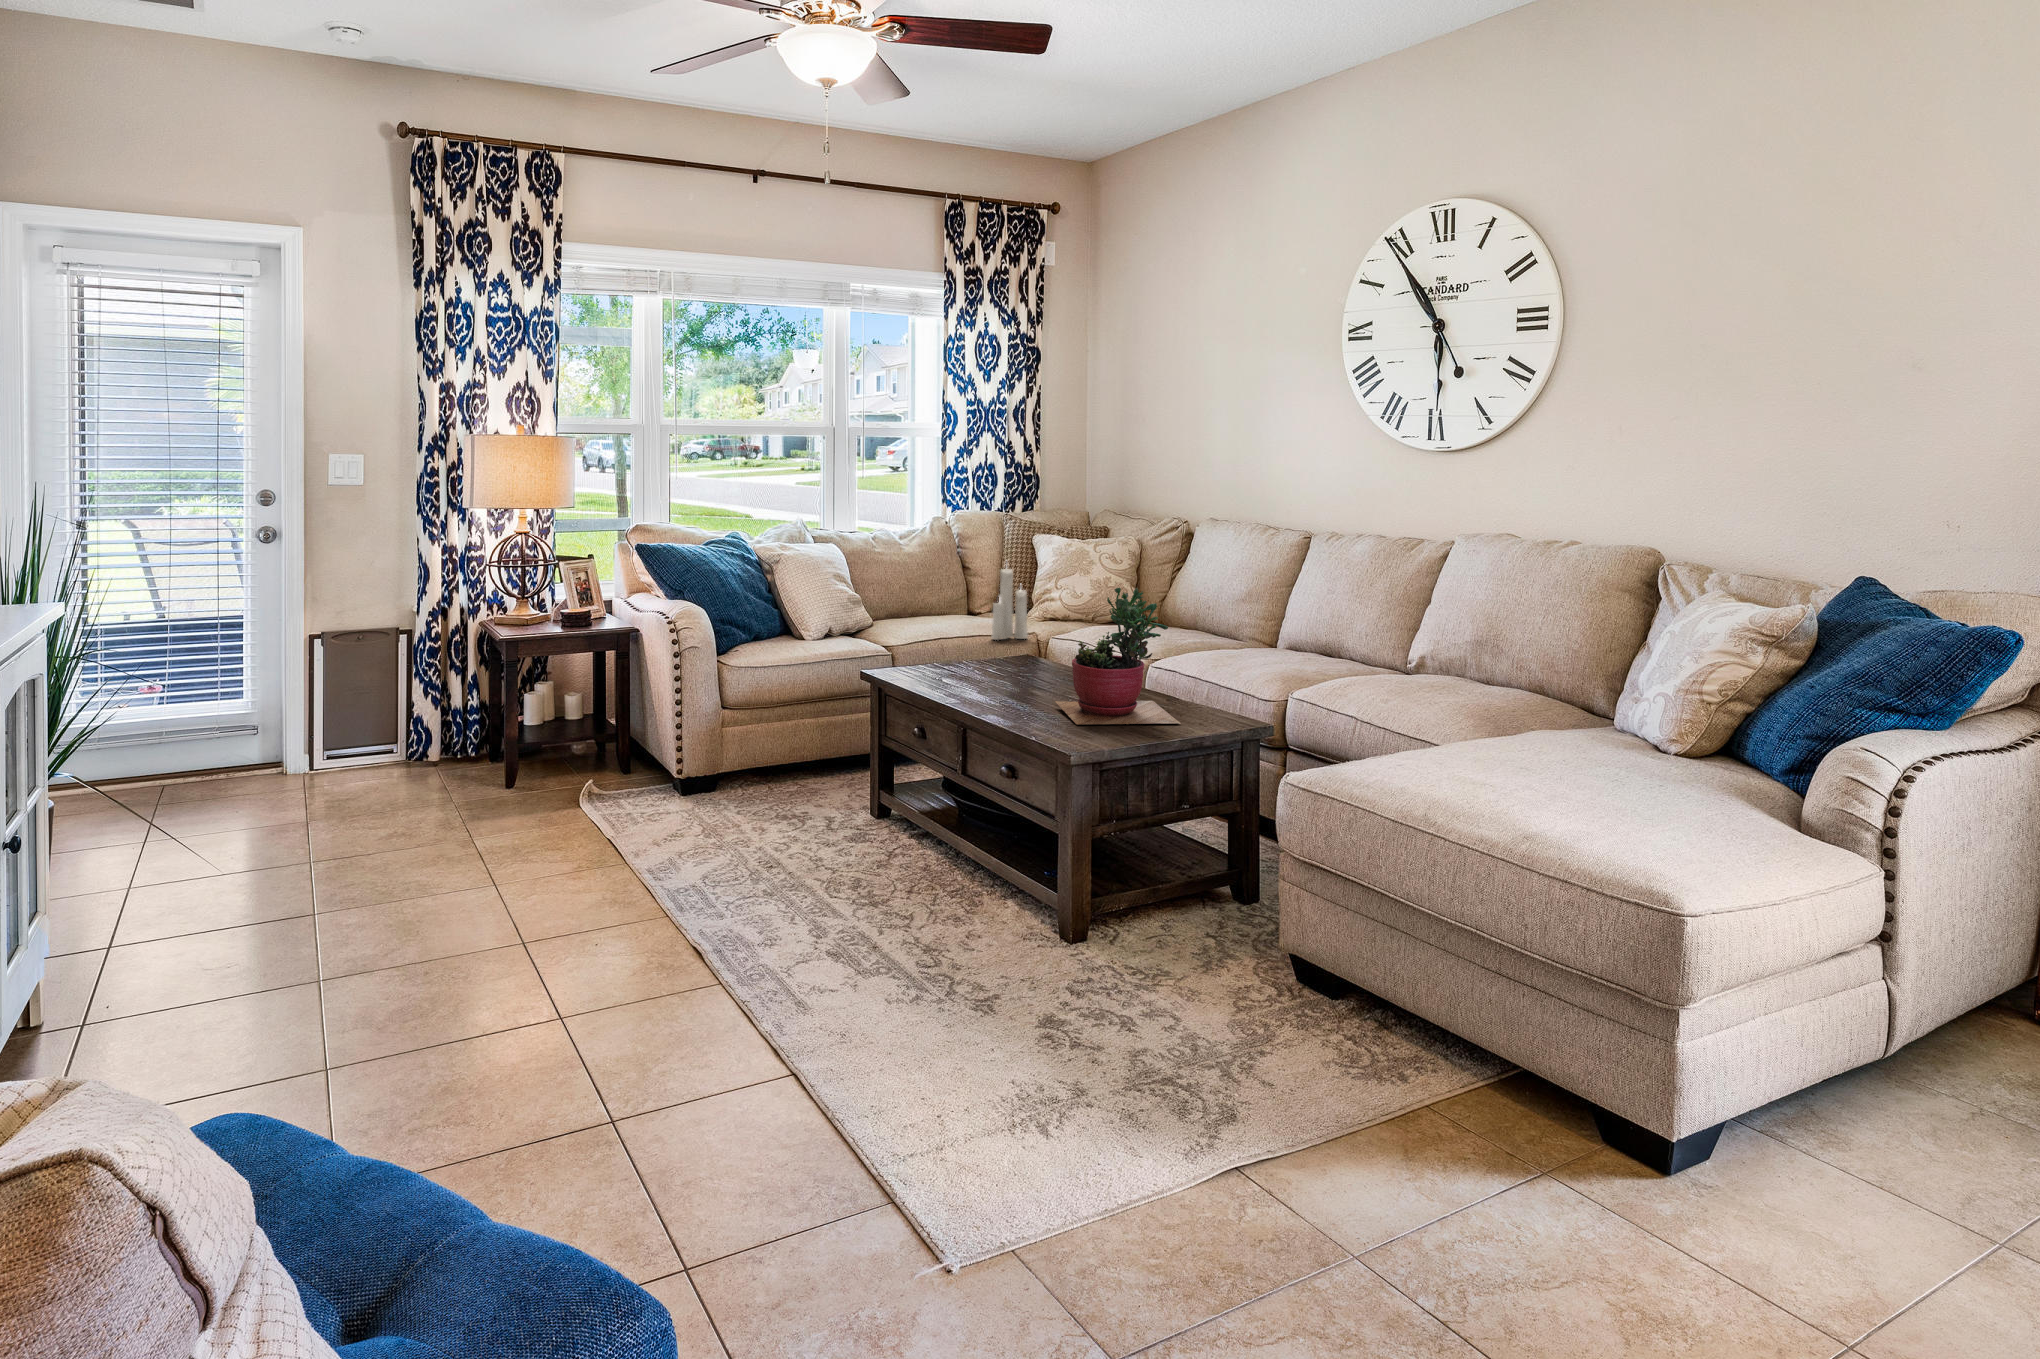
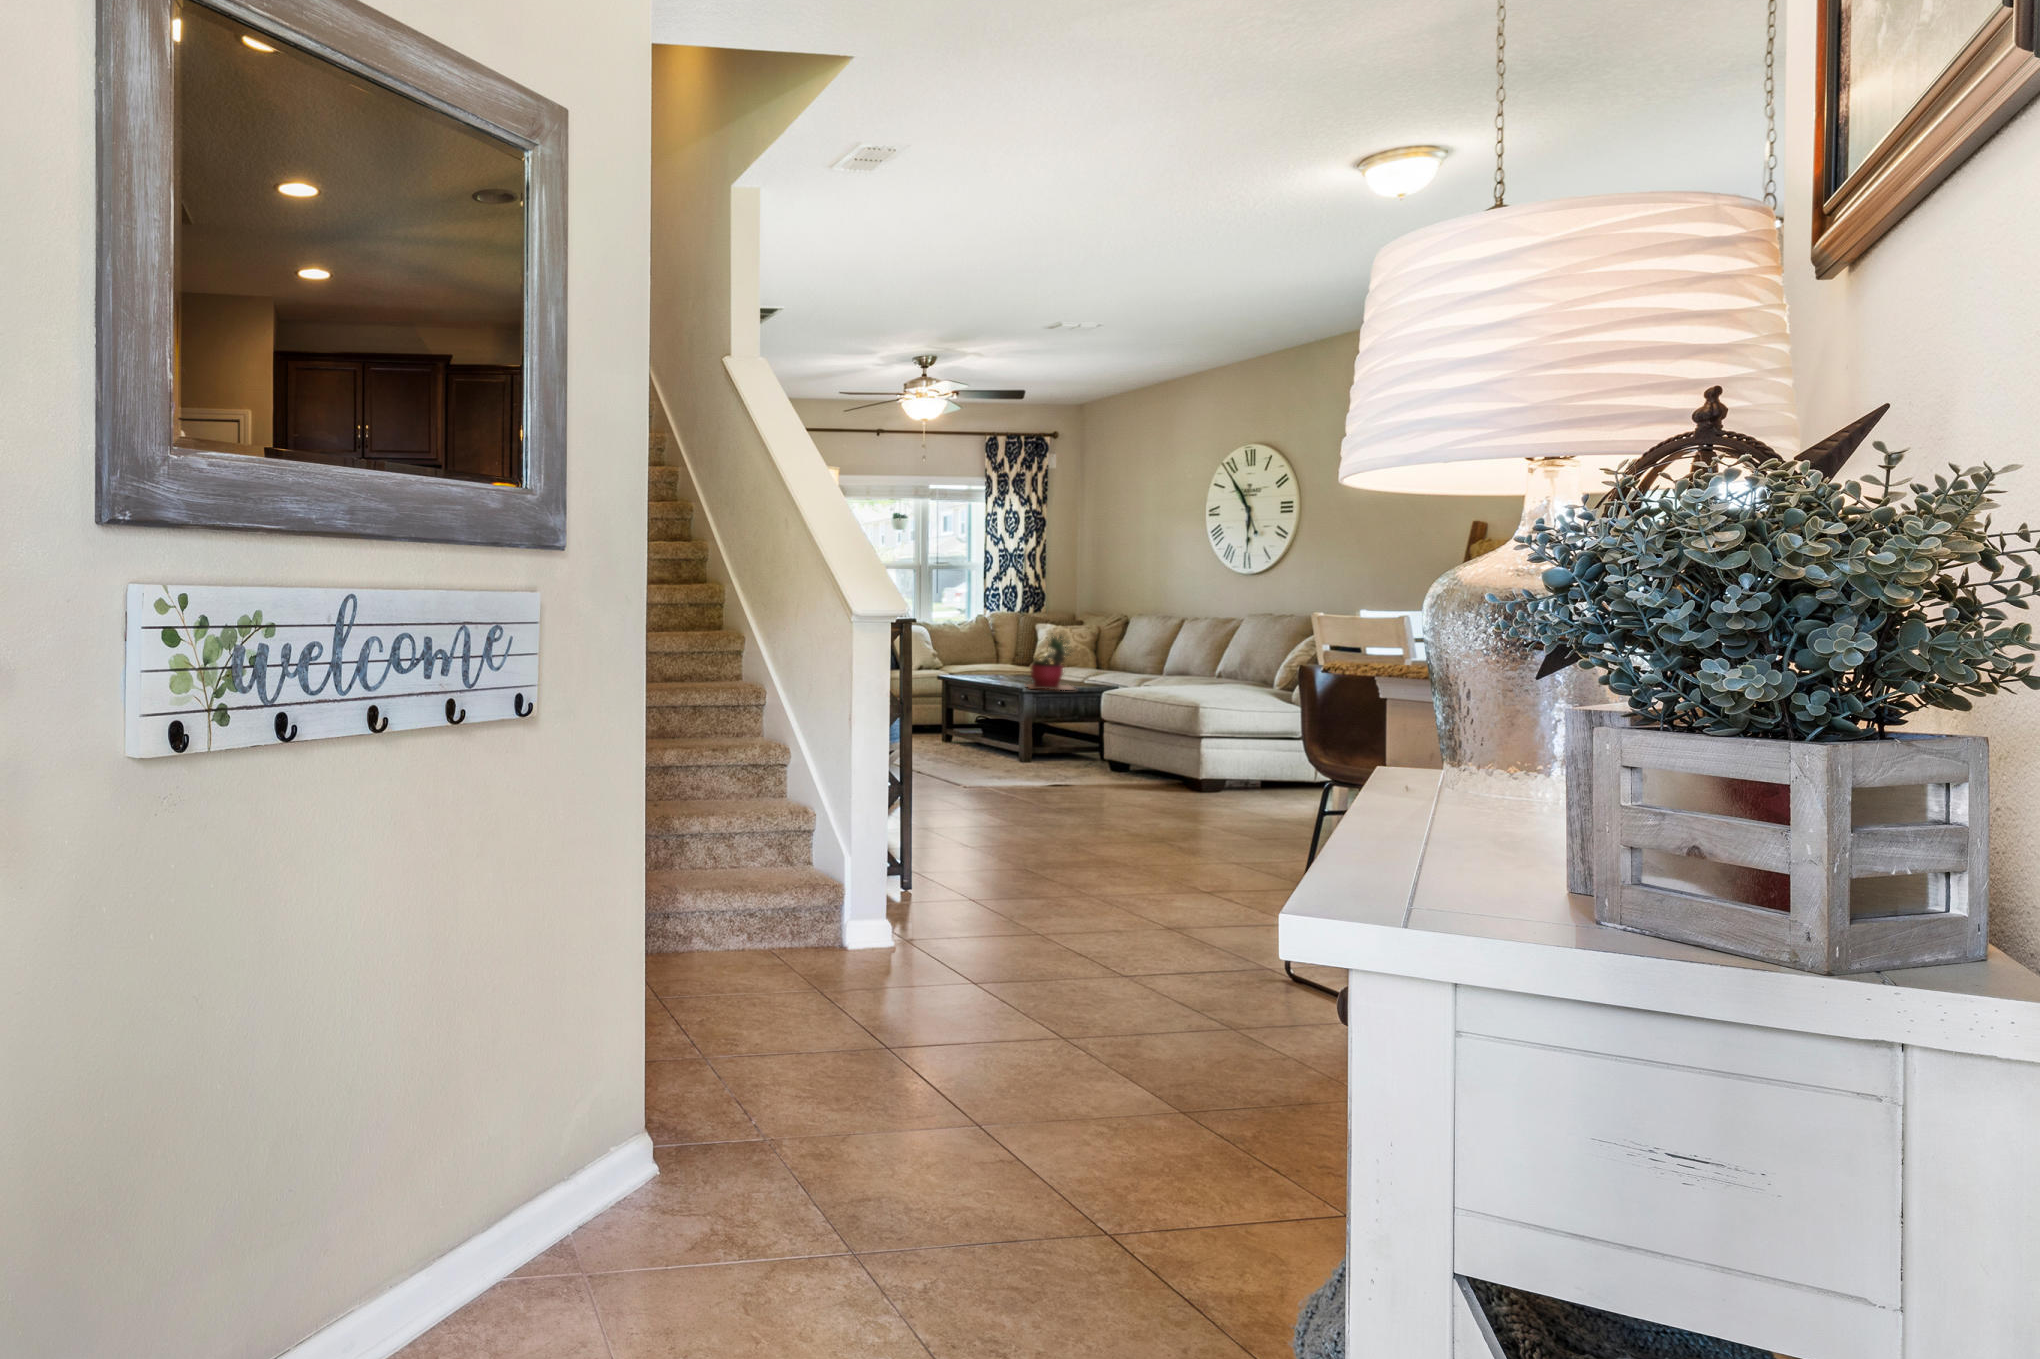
candle: present [991,569,1028,640] -> none [1005,631,1026,674]

